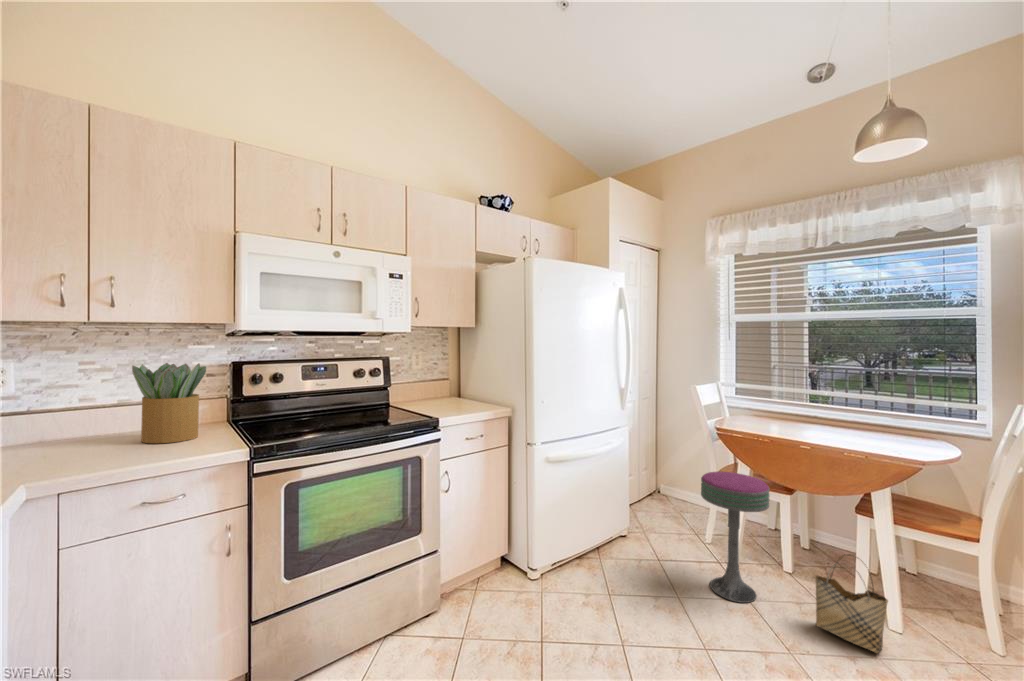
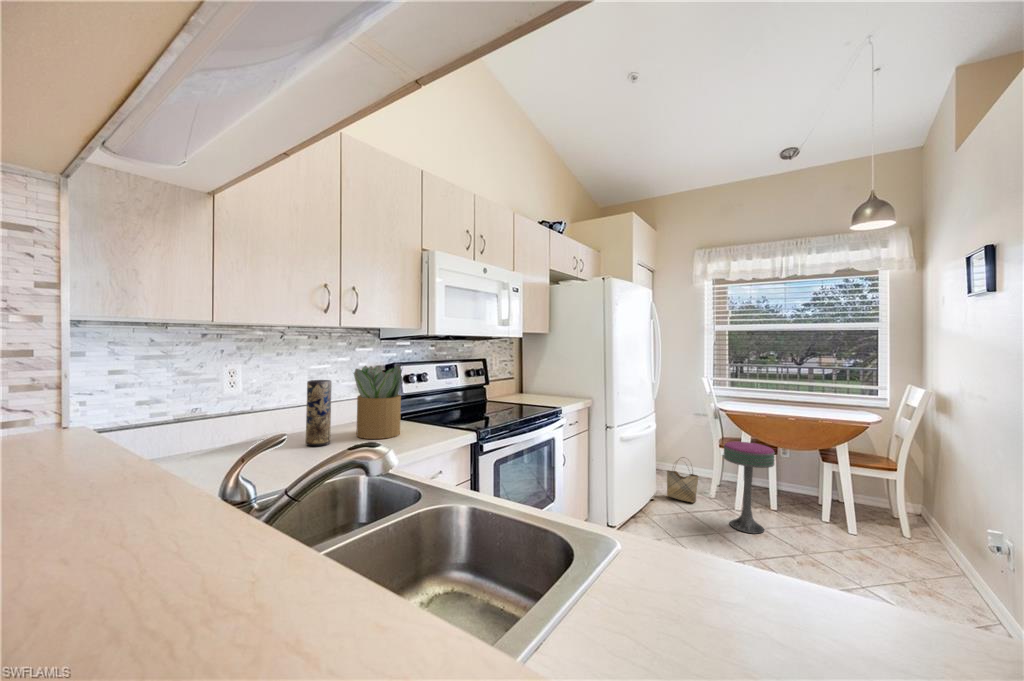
vase: none [69,377,104,448] -> present [306,380,332,446]
woven basket: present [814,554,888,653] -> present [667,466,699,503]

